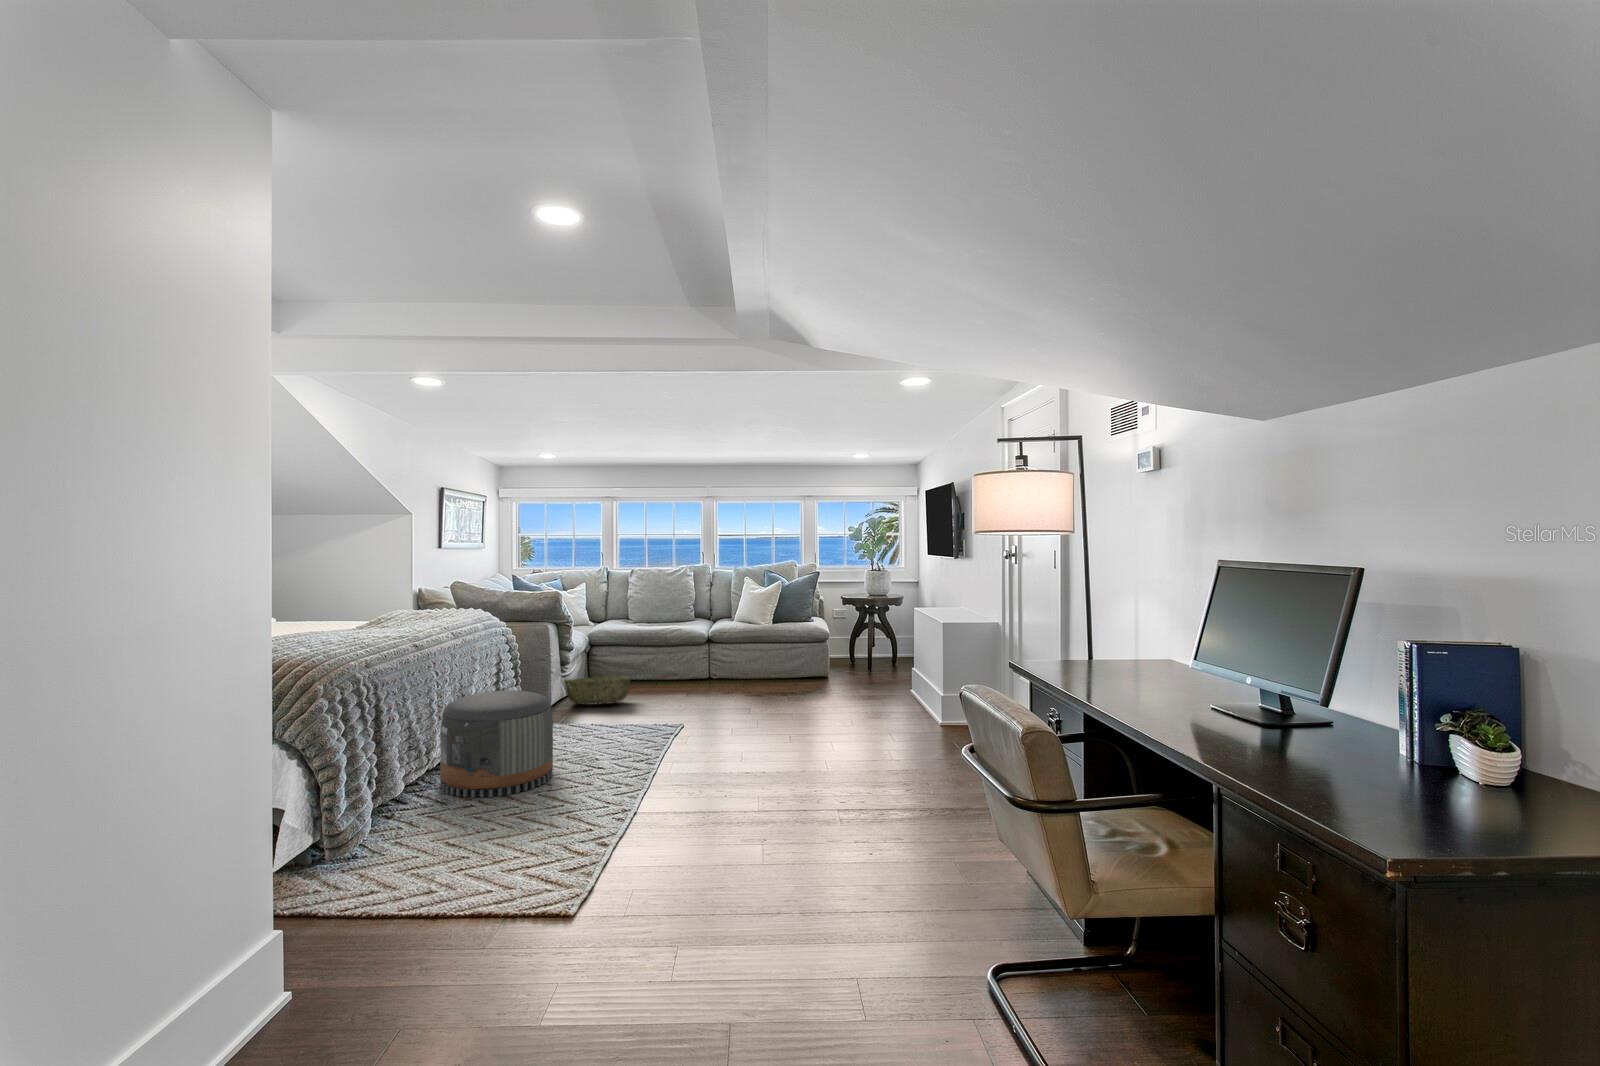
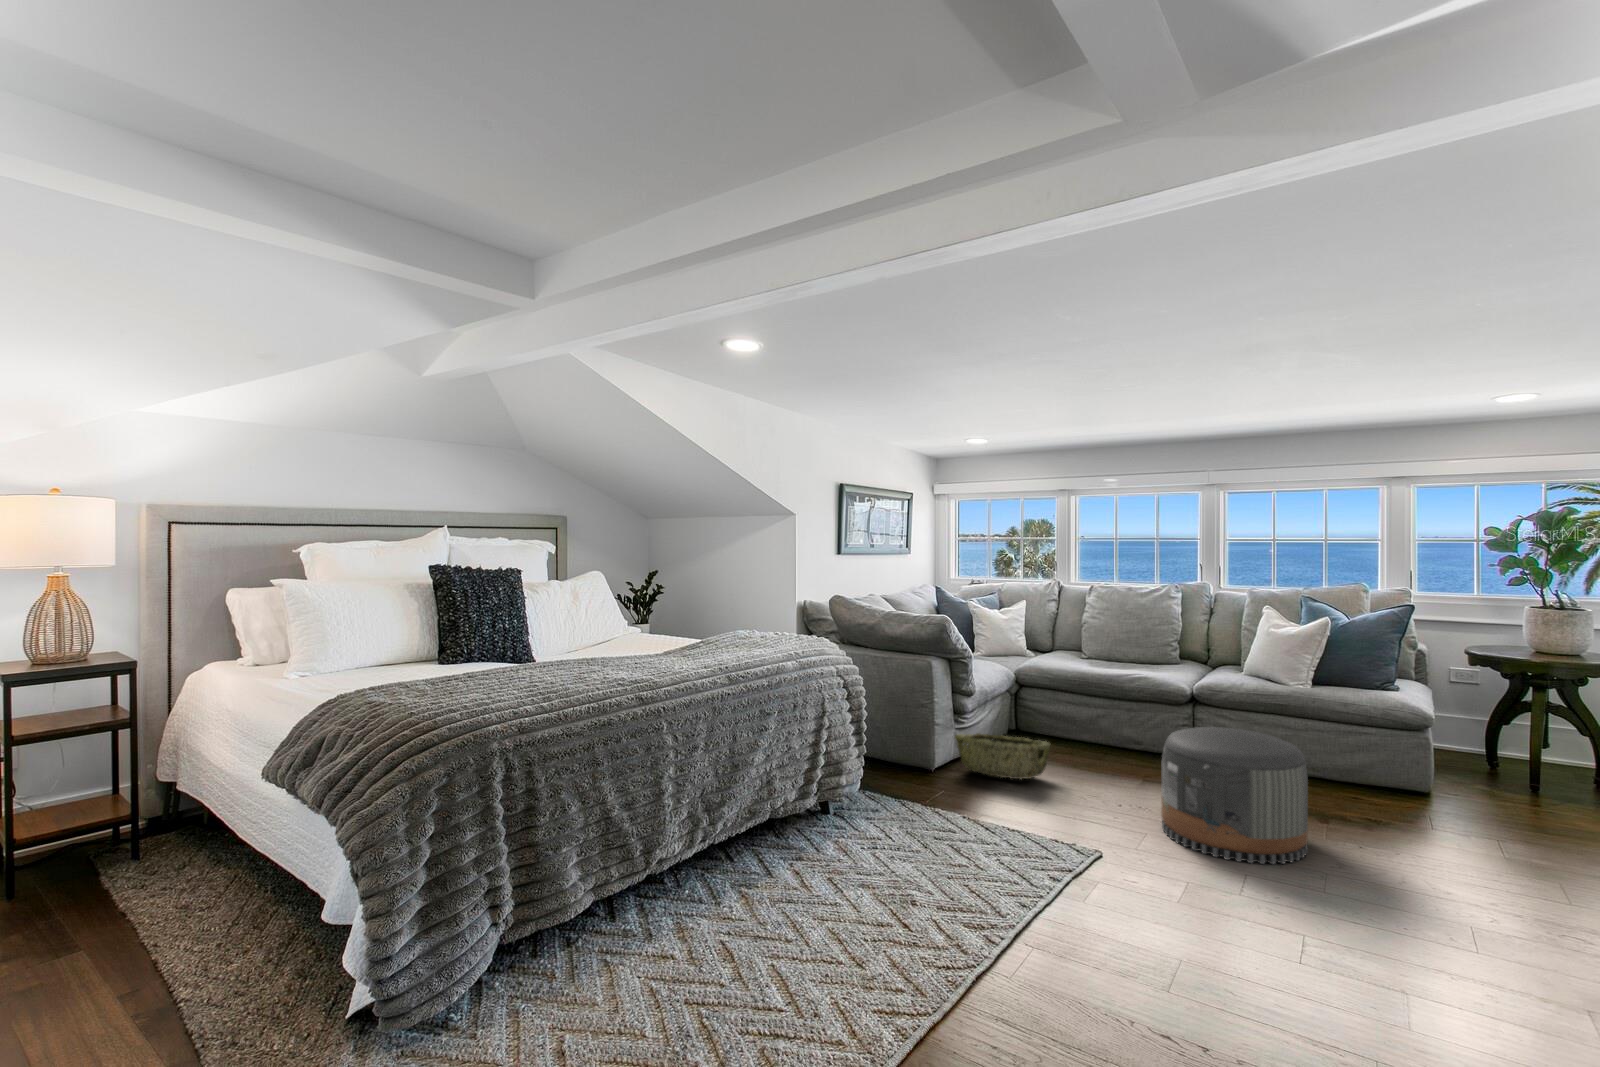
pouf: present [440,690,553,798] -> present [1161,727,1308,864]

